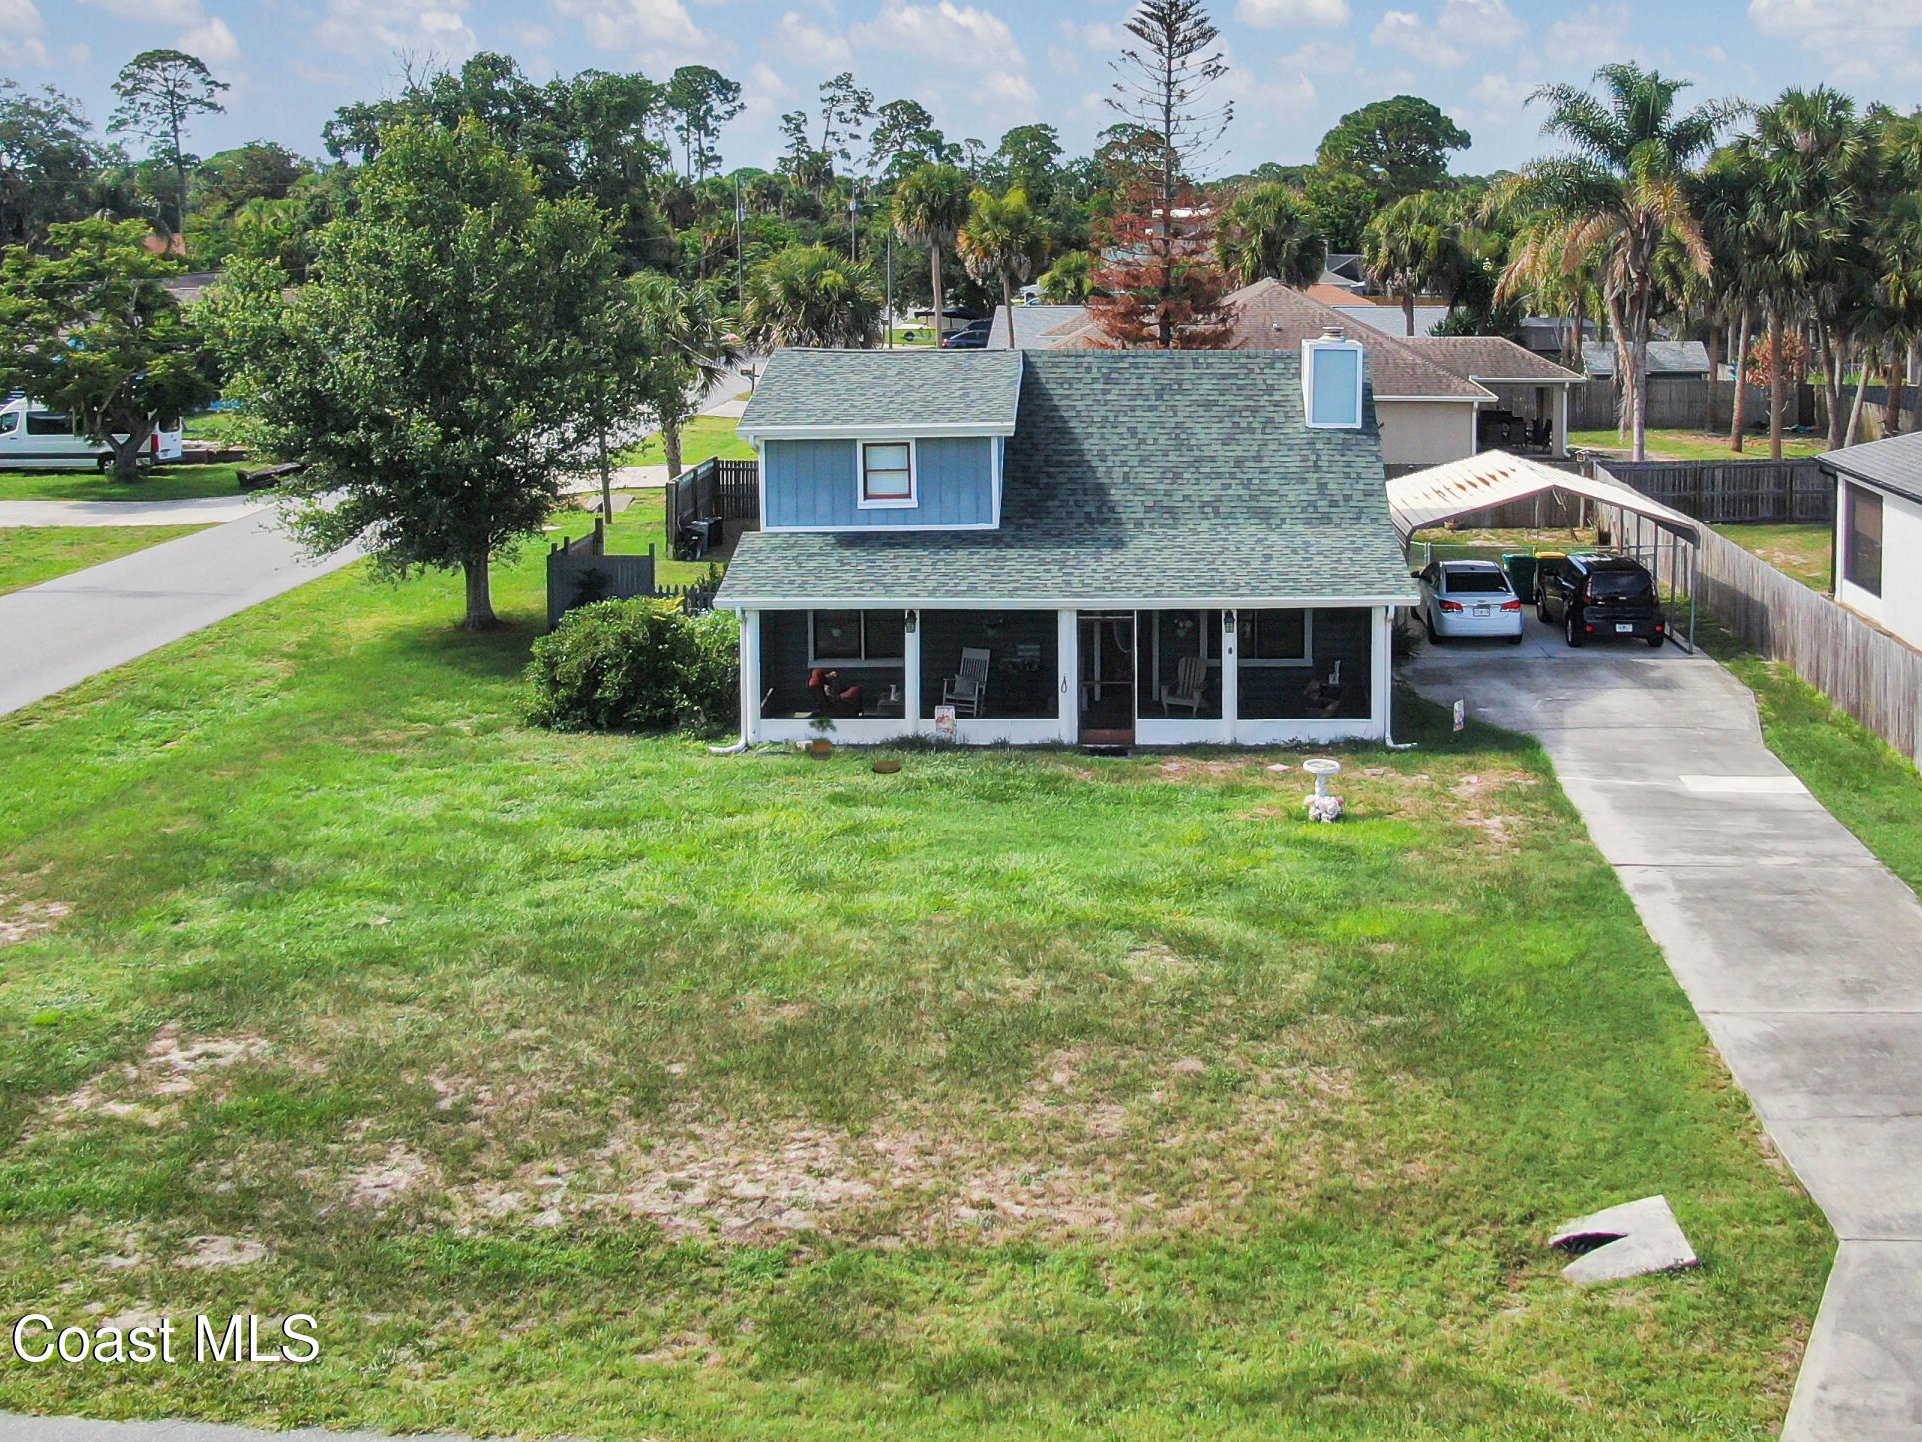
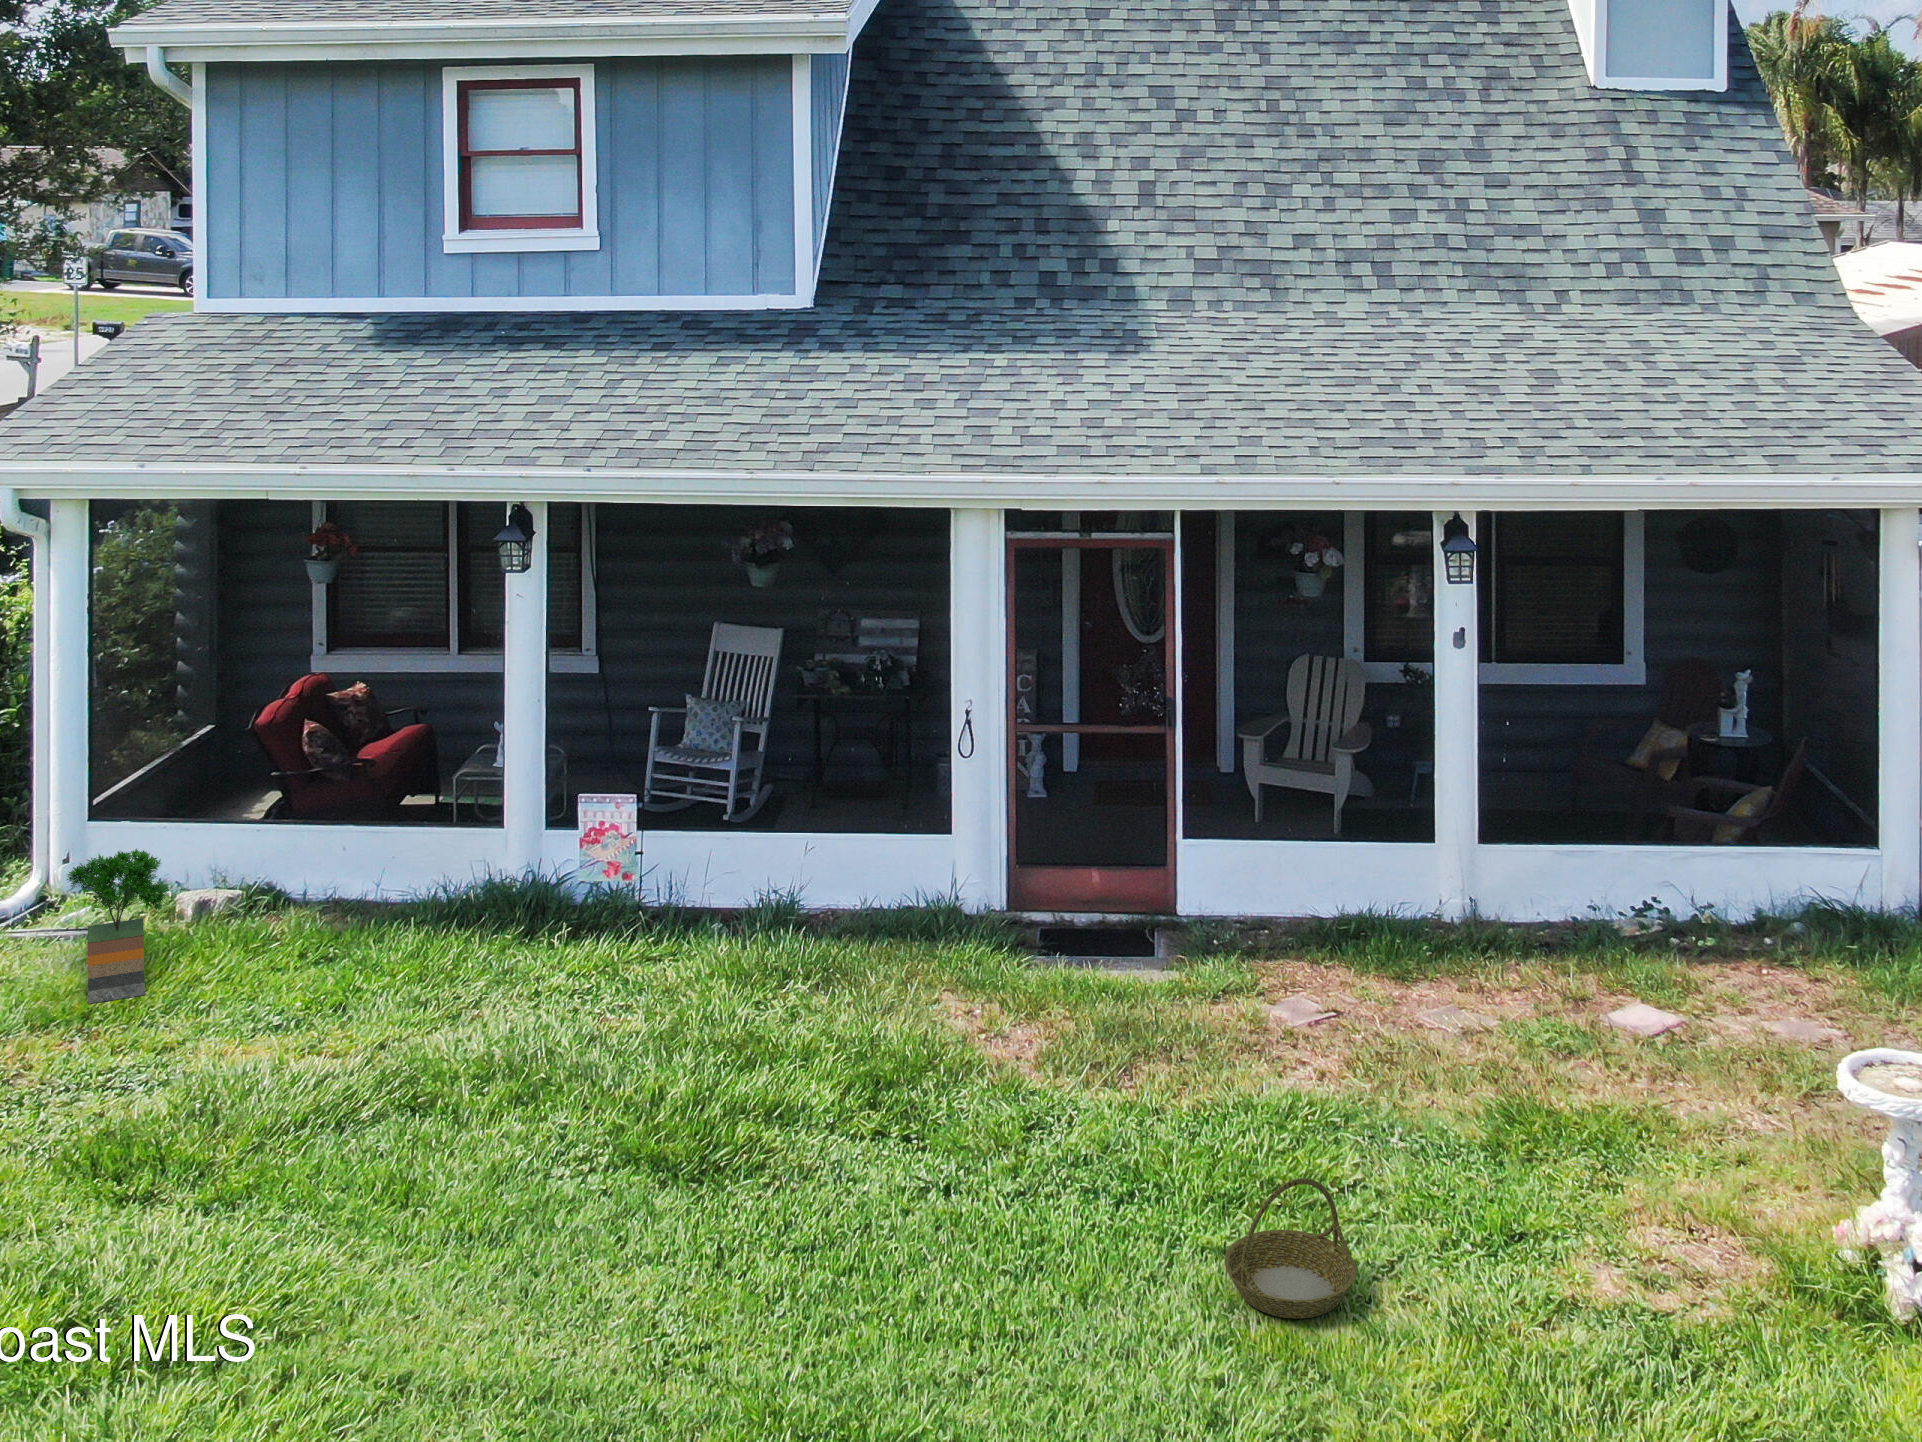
basket: present [873,746,901,773] -> present [1224,1178,1357,1319]

